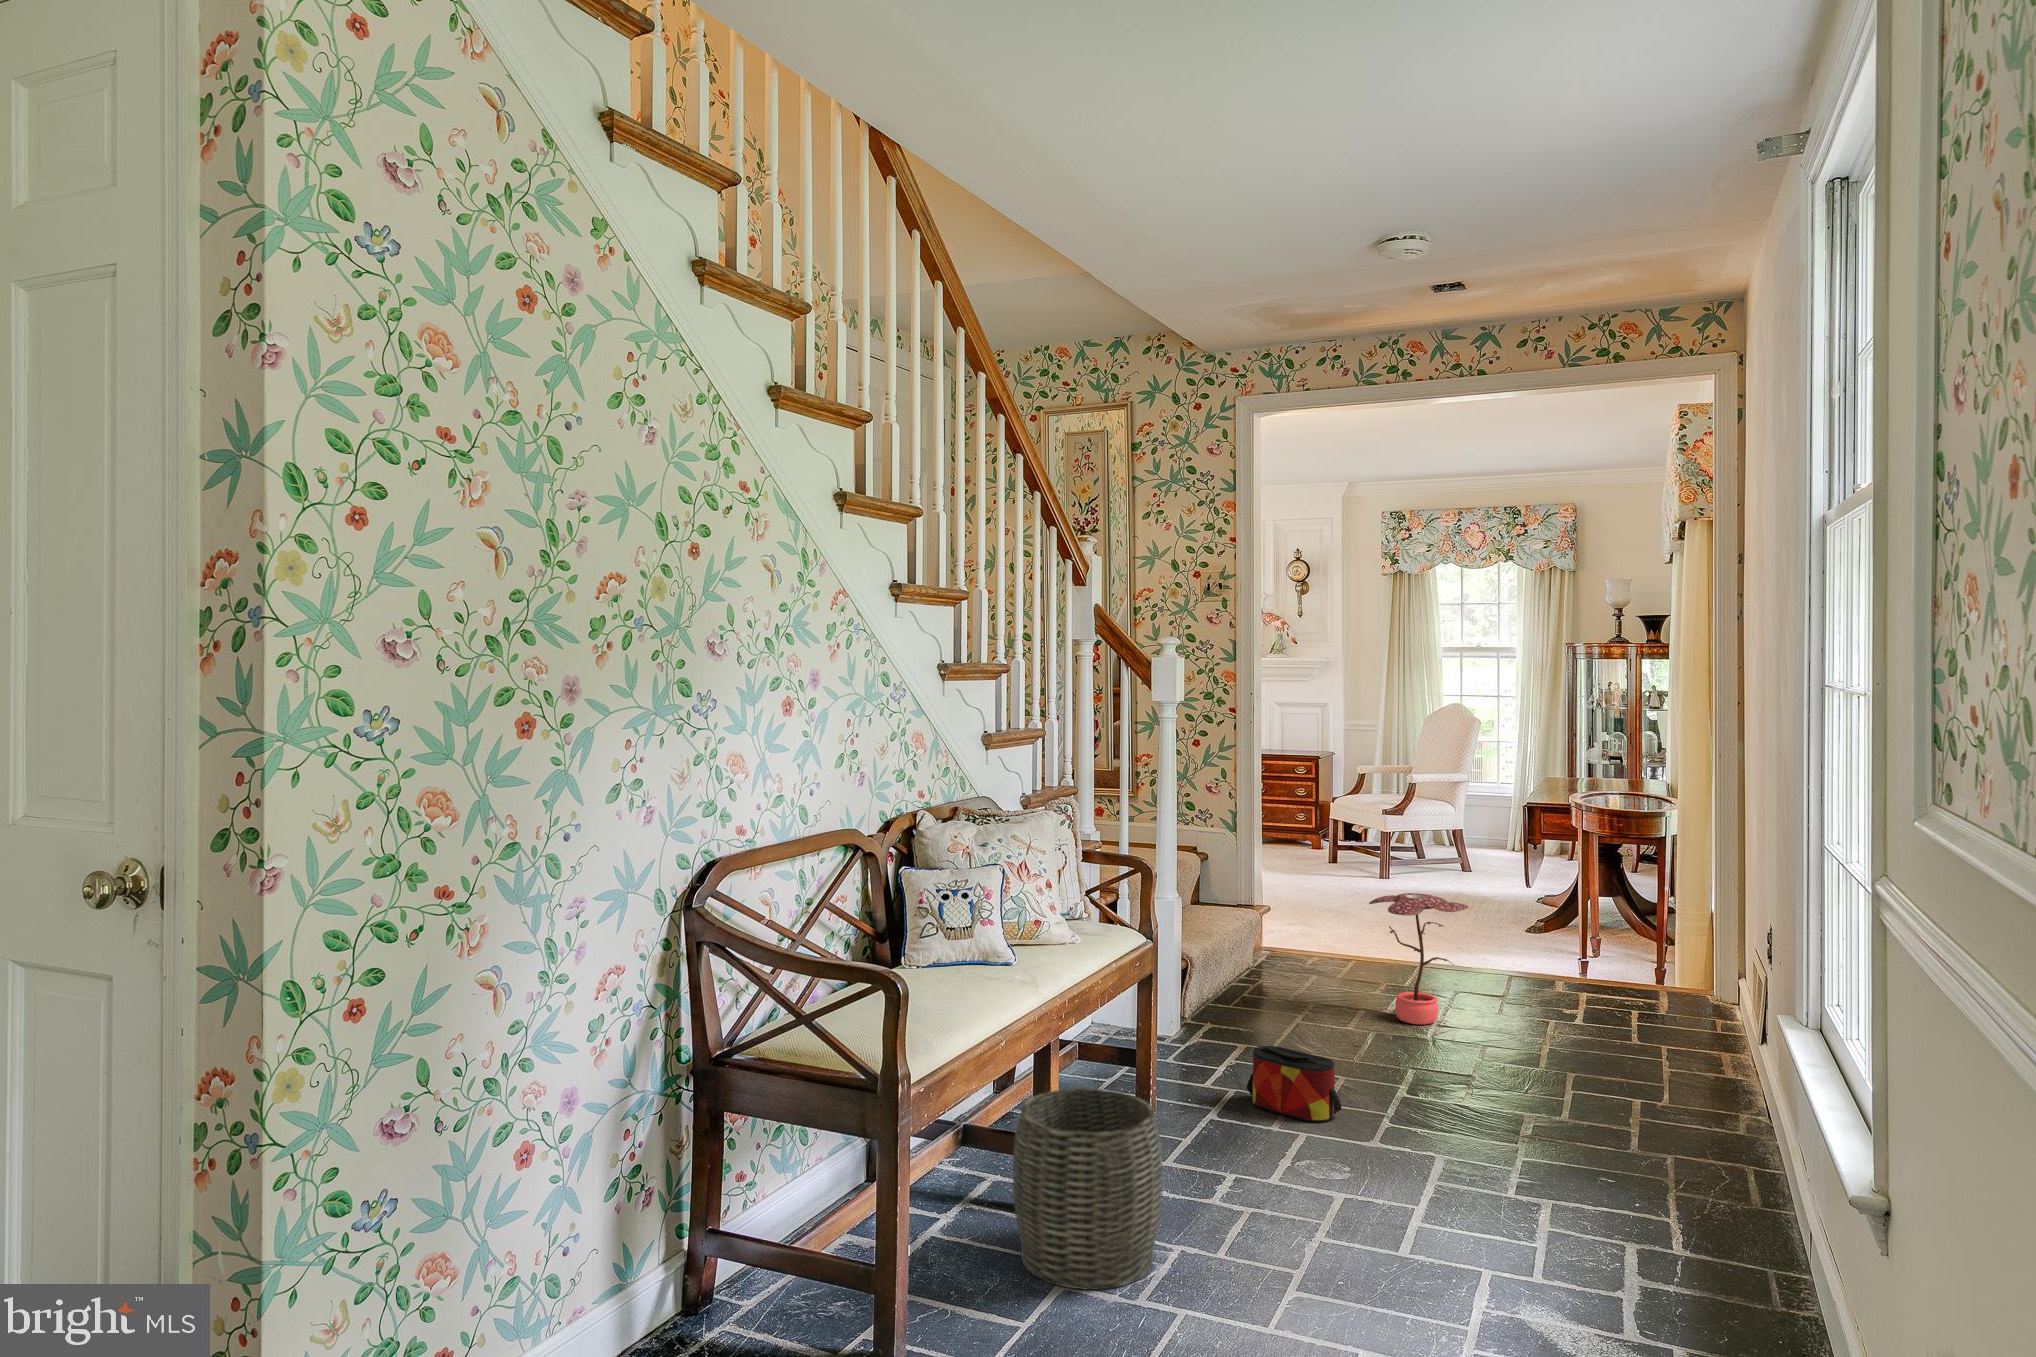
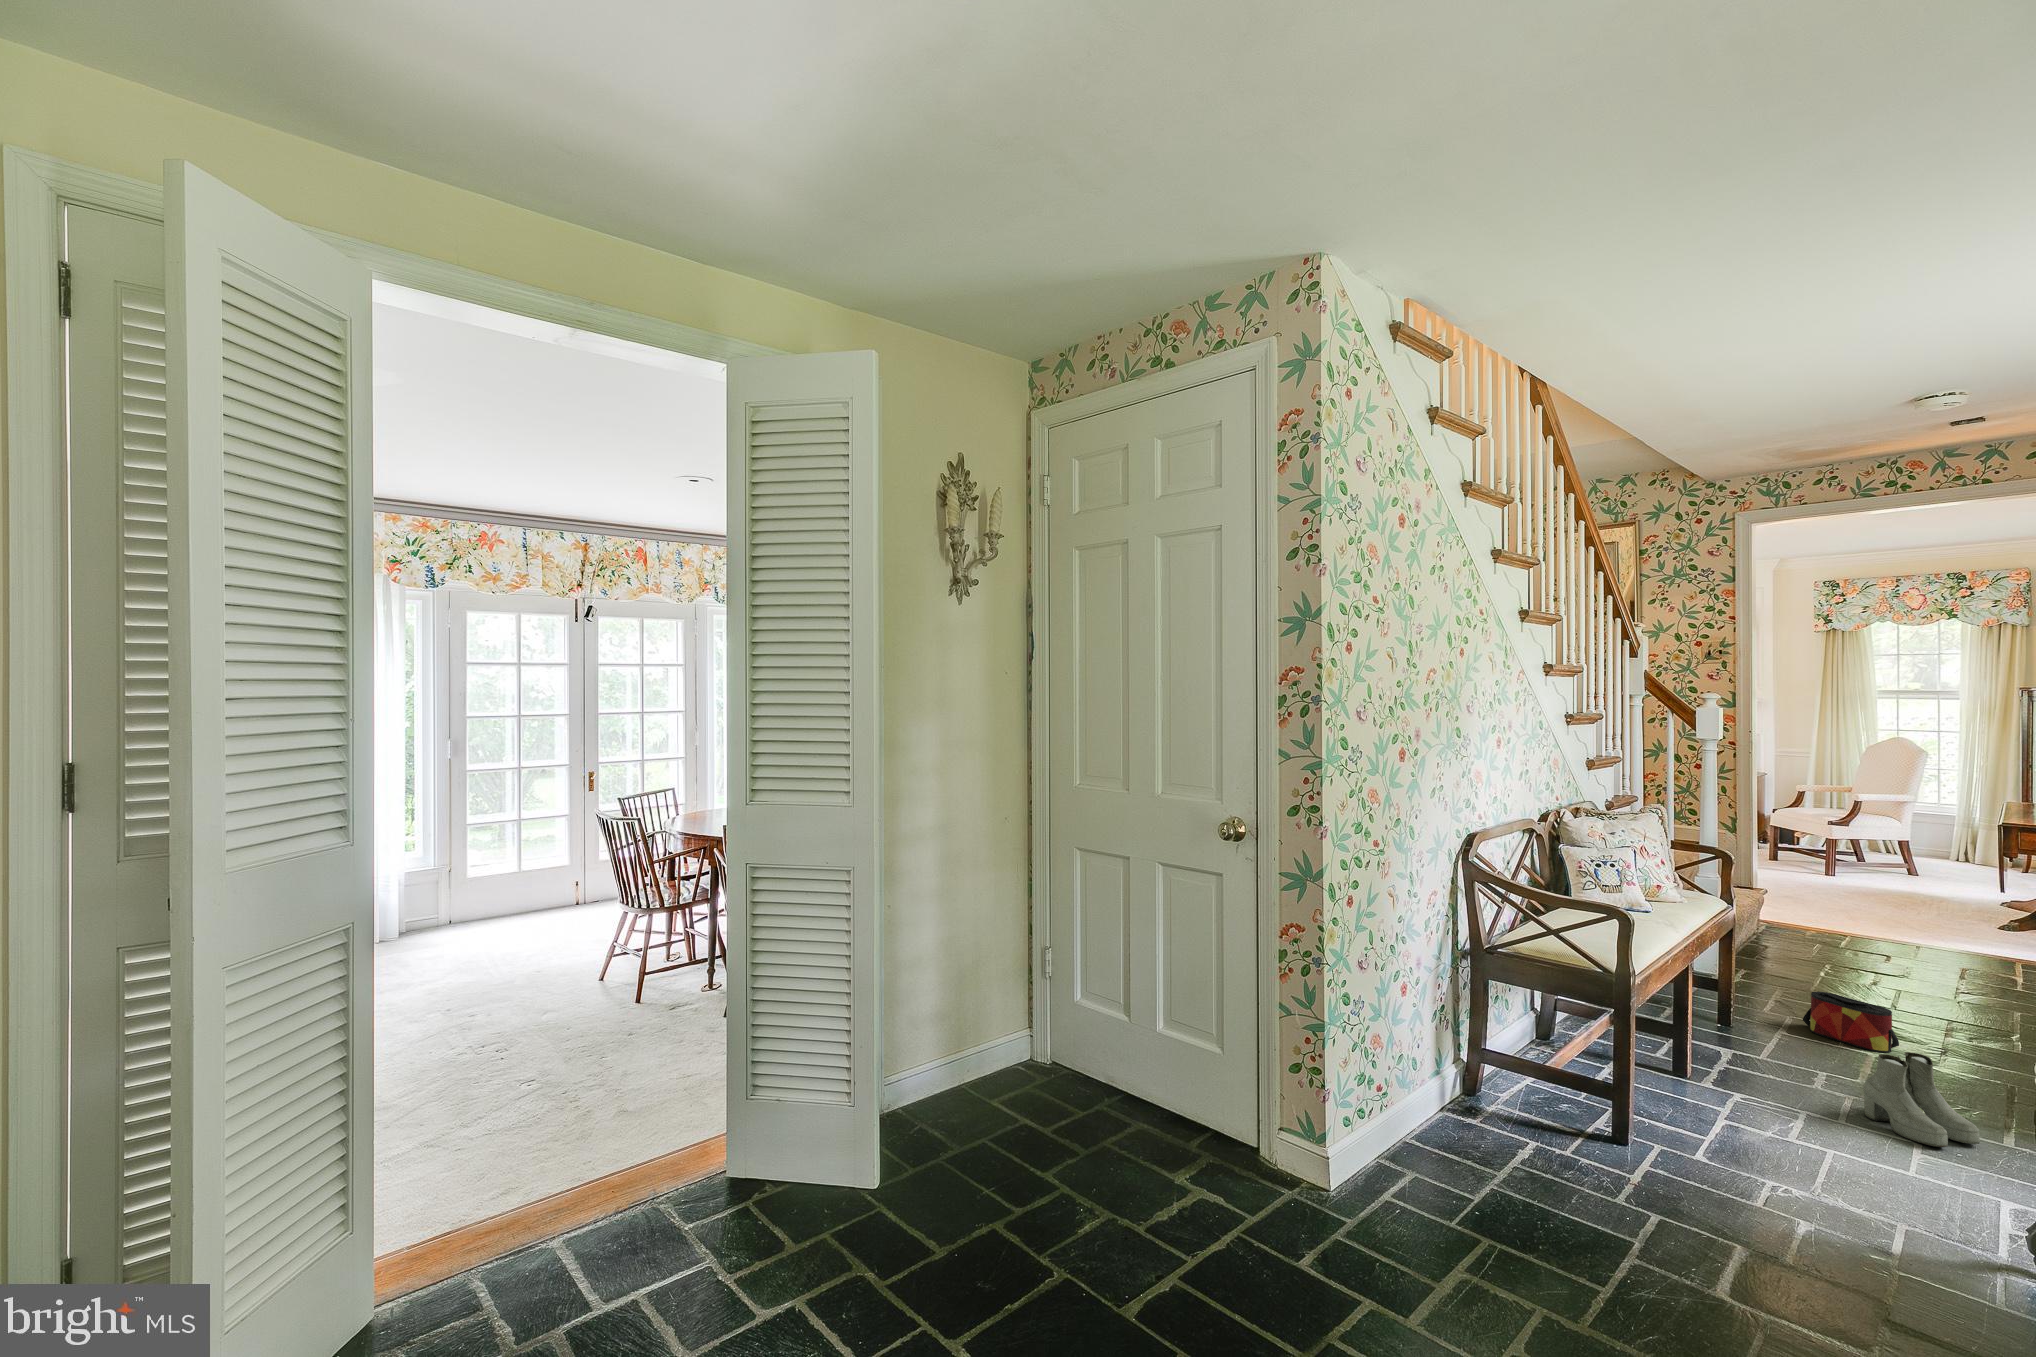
potted plant: present [1369,893,1468,1025] -> none [1881,893,1987,995]
woven basket: present [1013,1088,1163,1290] -> none [1678,998,1802,1131]
boots: none [1251,1129,1370,1267] -> present [1863,1052,1980,1147]

